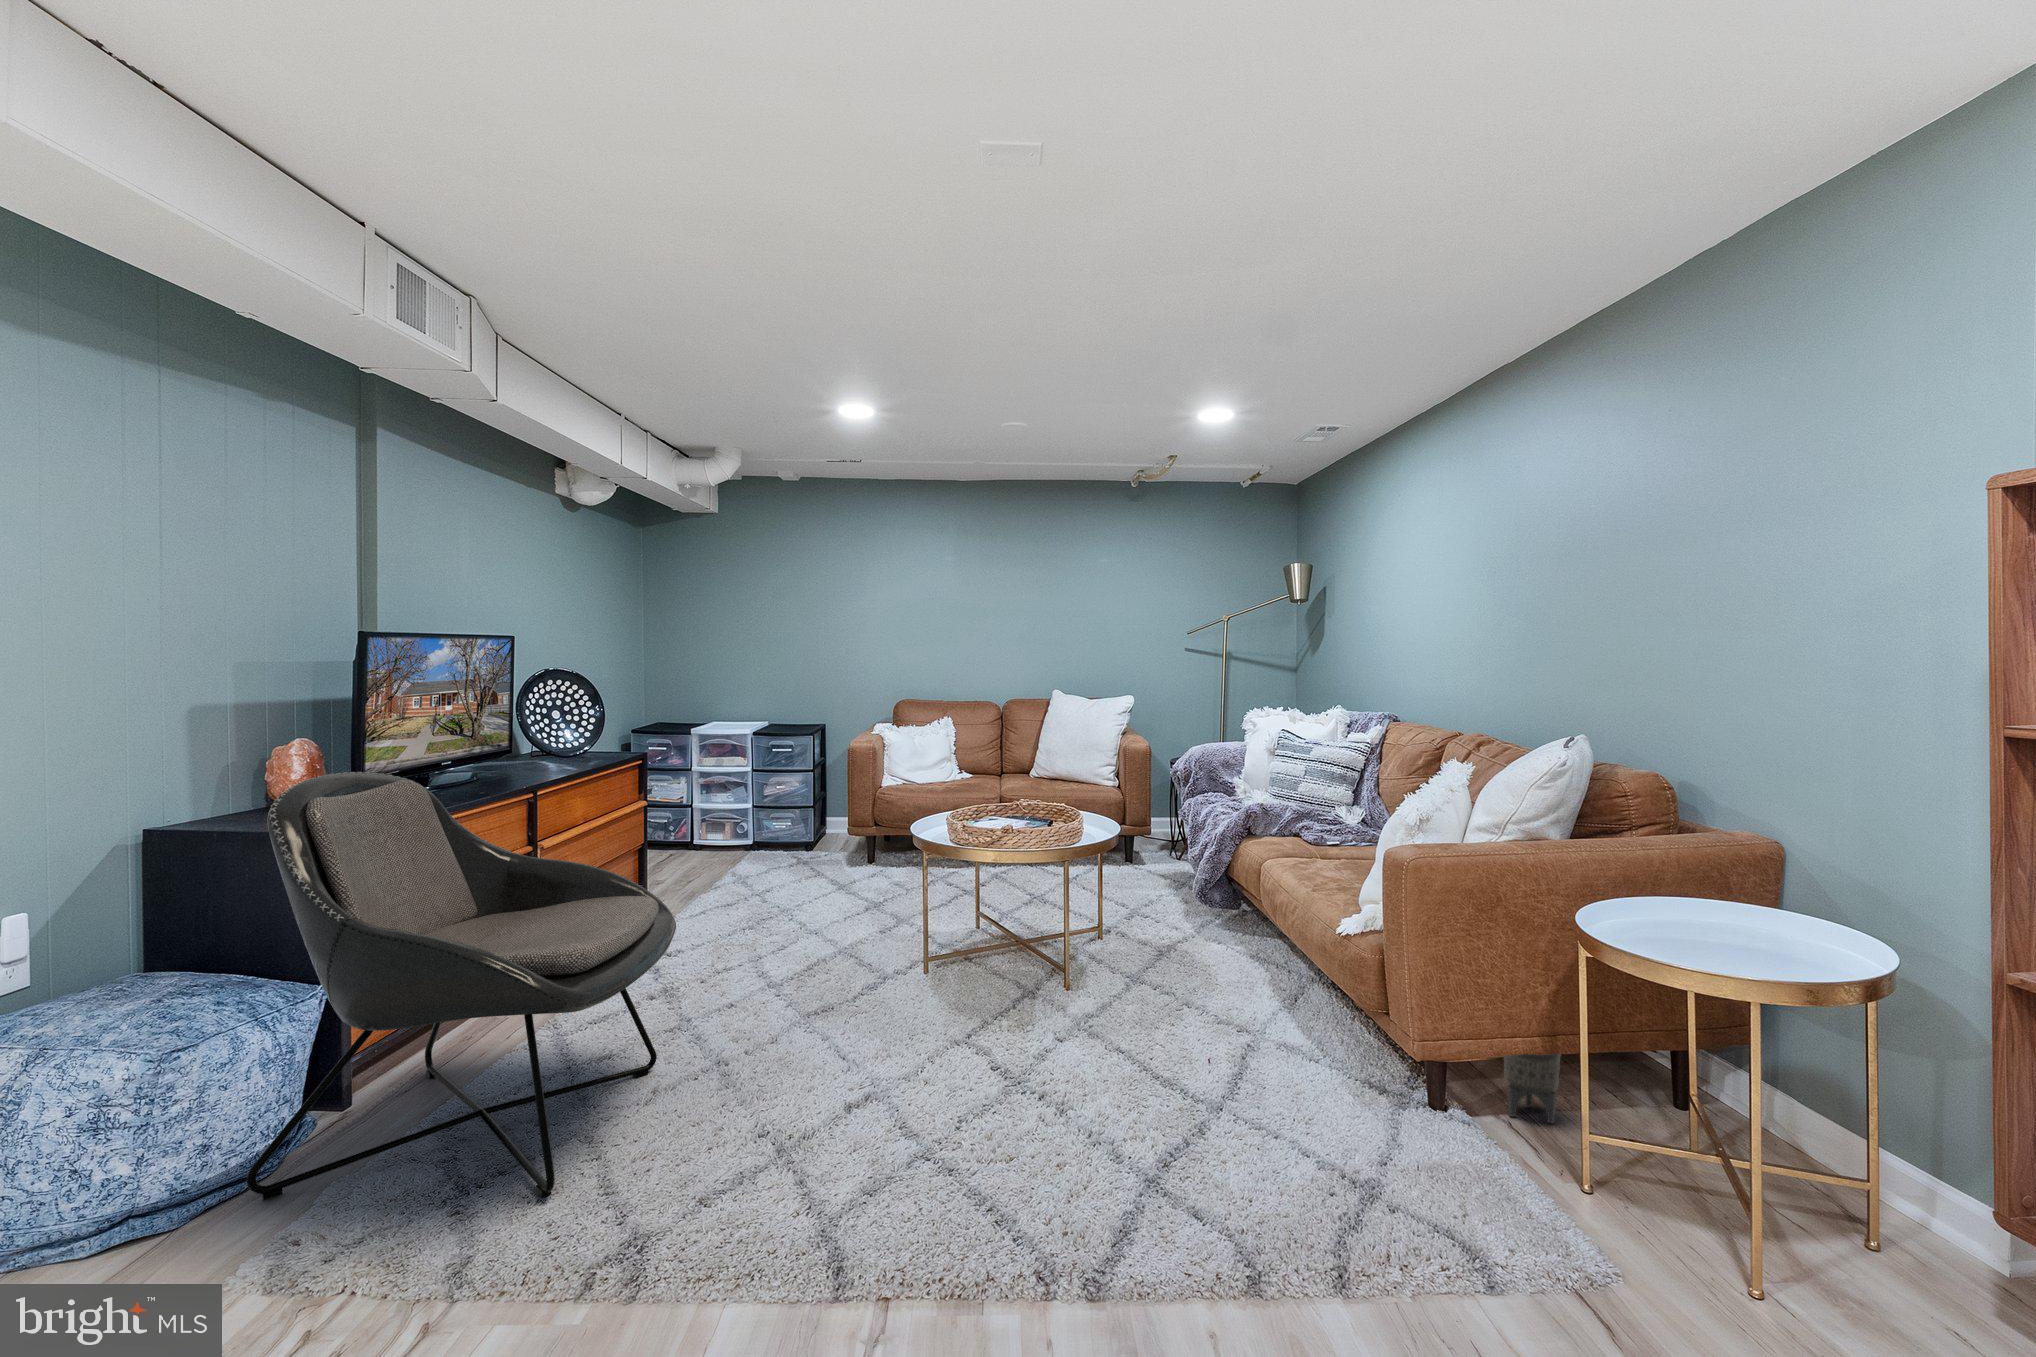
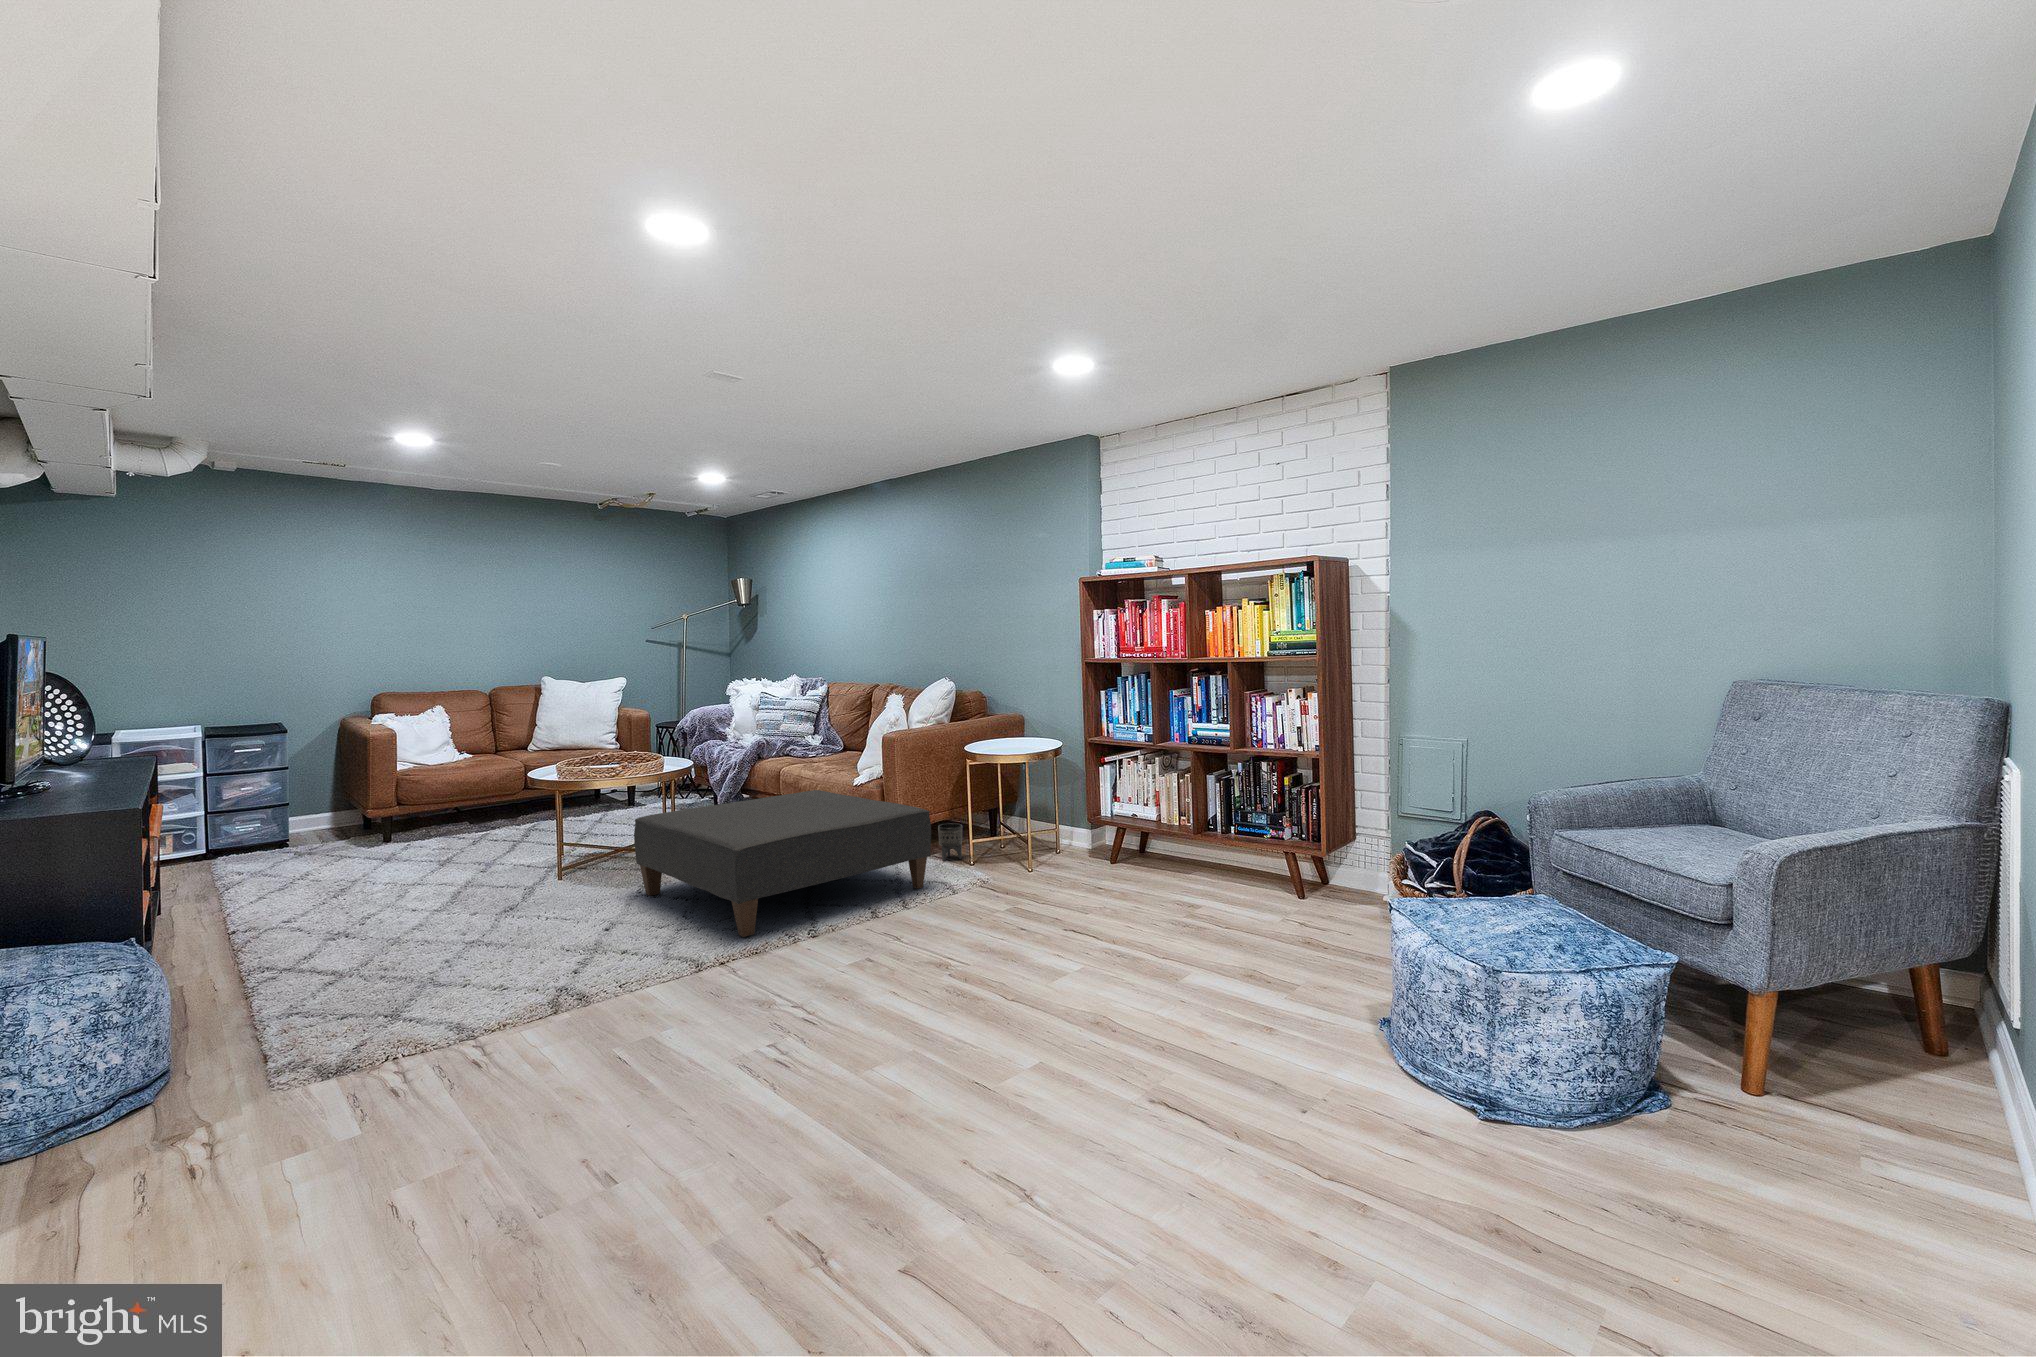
lounge chair: present [246,772,676,1201] -> none [151,758,478,1070]
ottoman: none [967,913,1445,1203] -> present [634,790,931,937]

